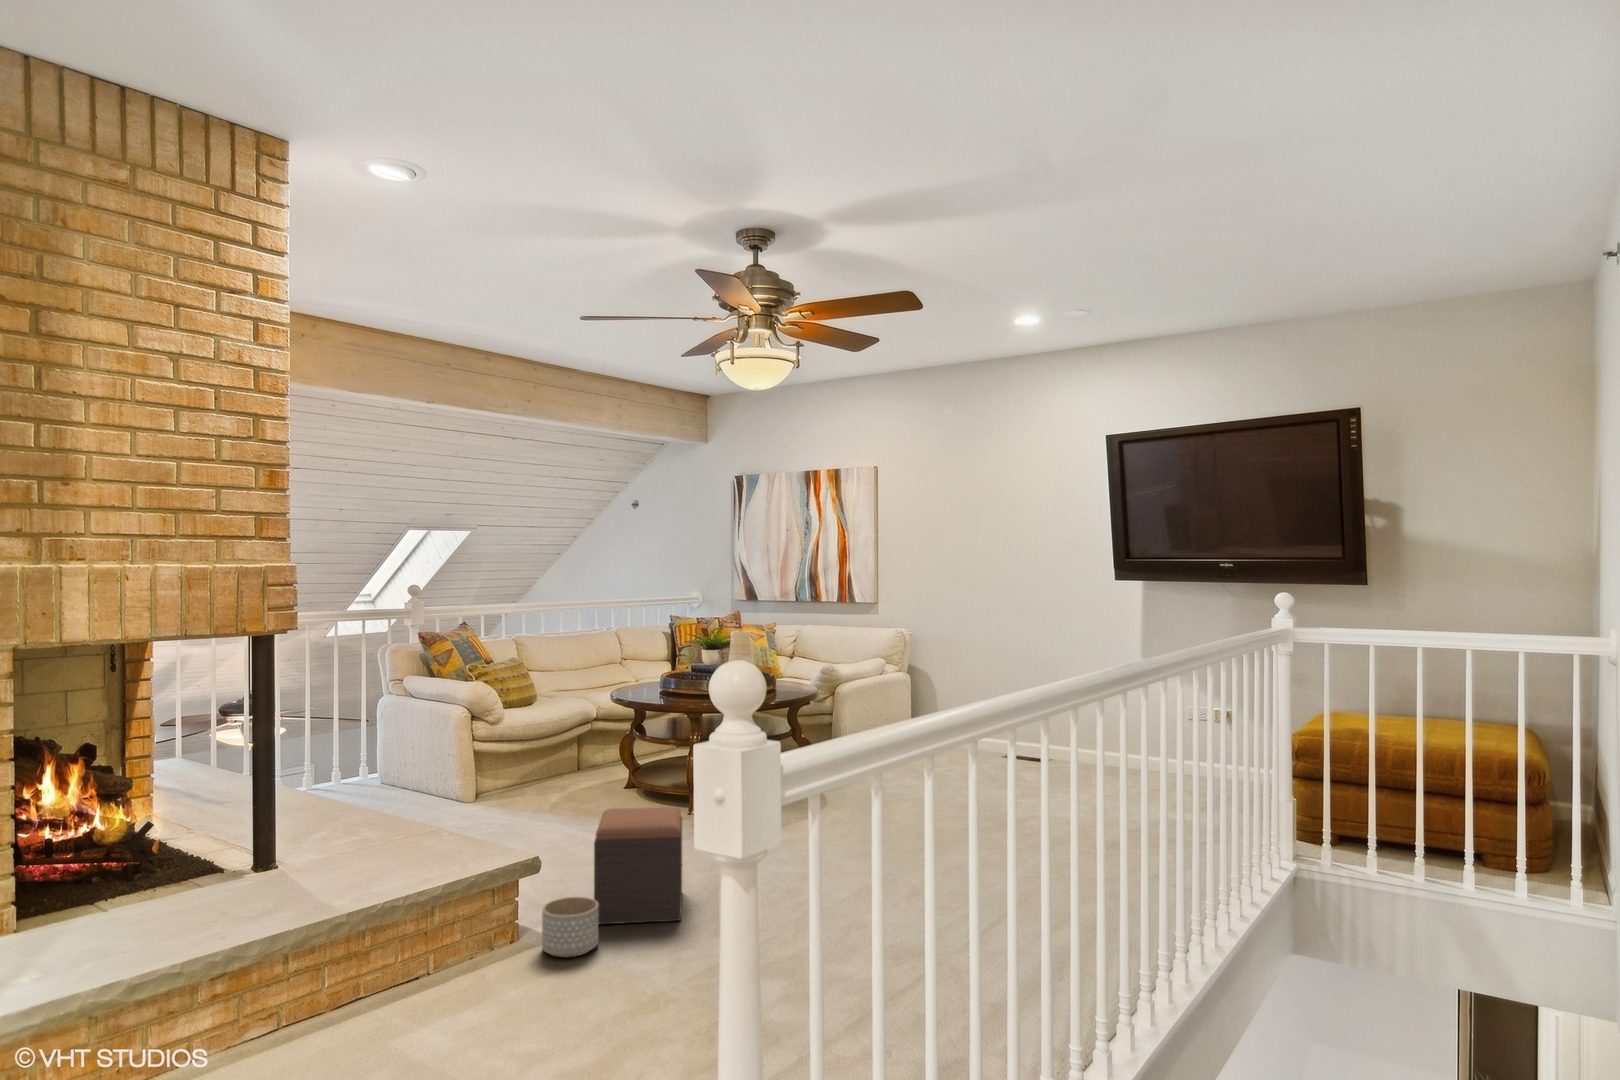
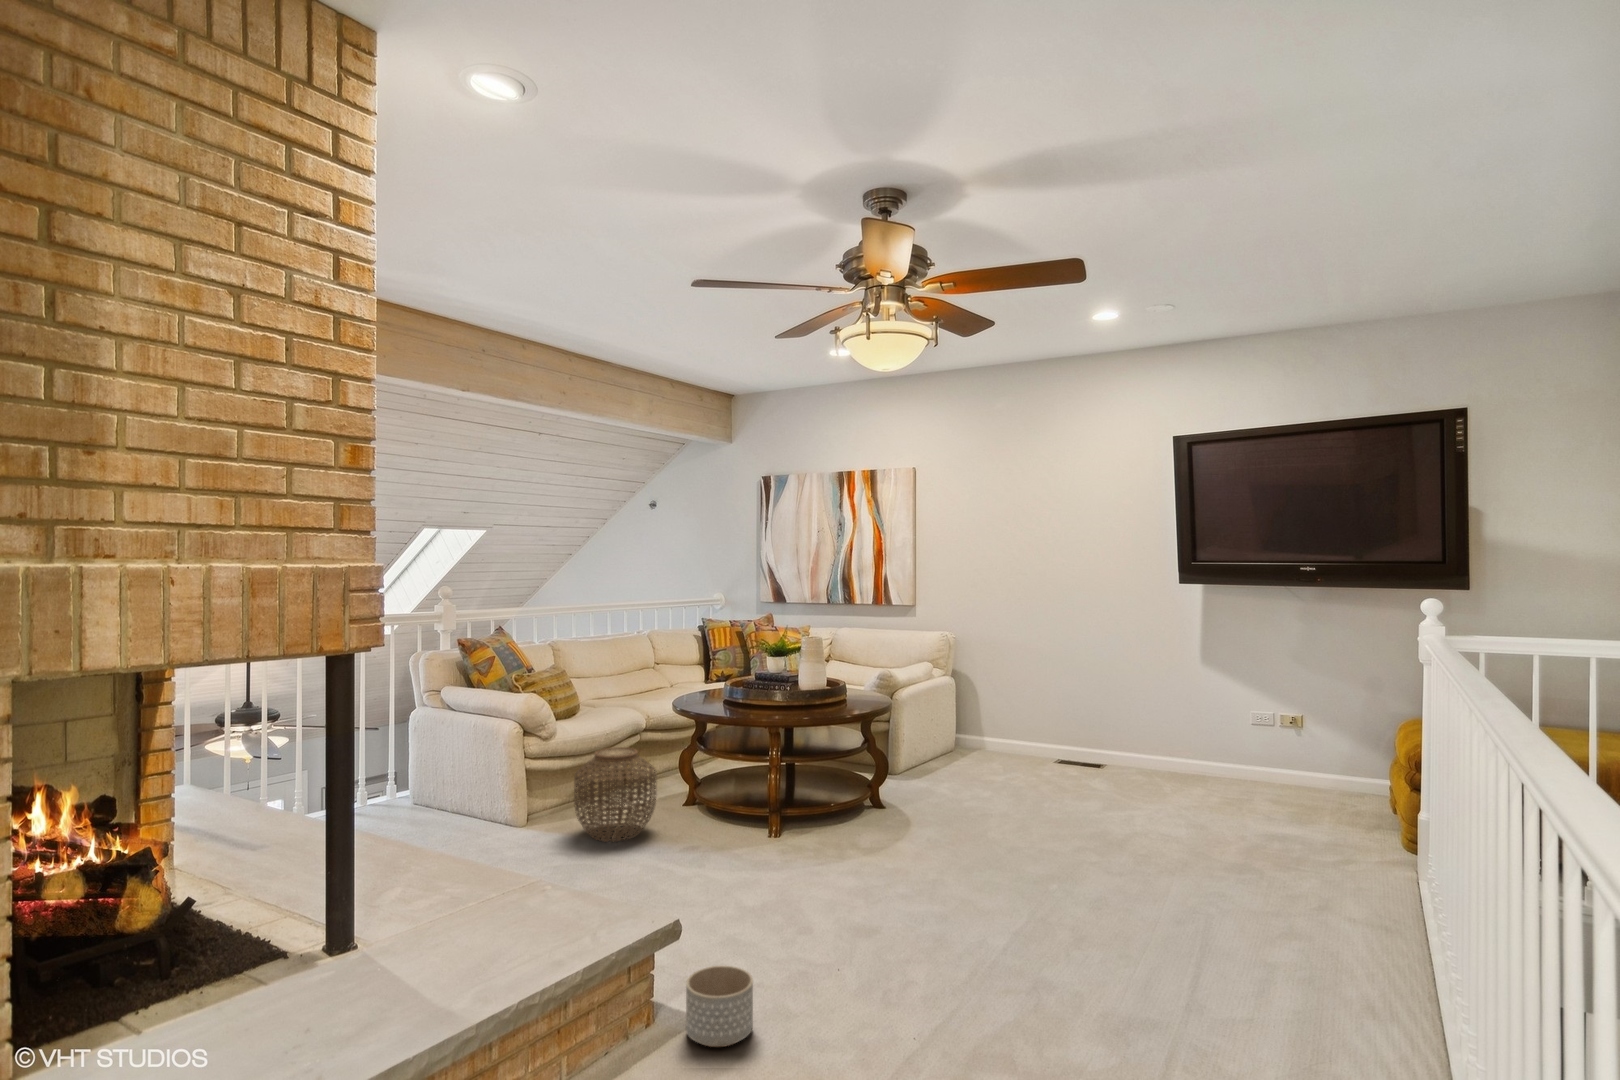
woven basket: none [512,731,587,815] -> present [574,747,657,842]
footstool: present [594,807,682,924] -> none [723,845,834,995]

